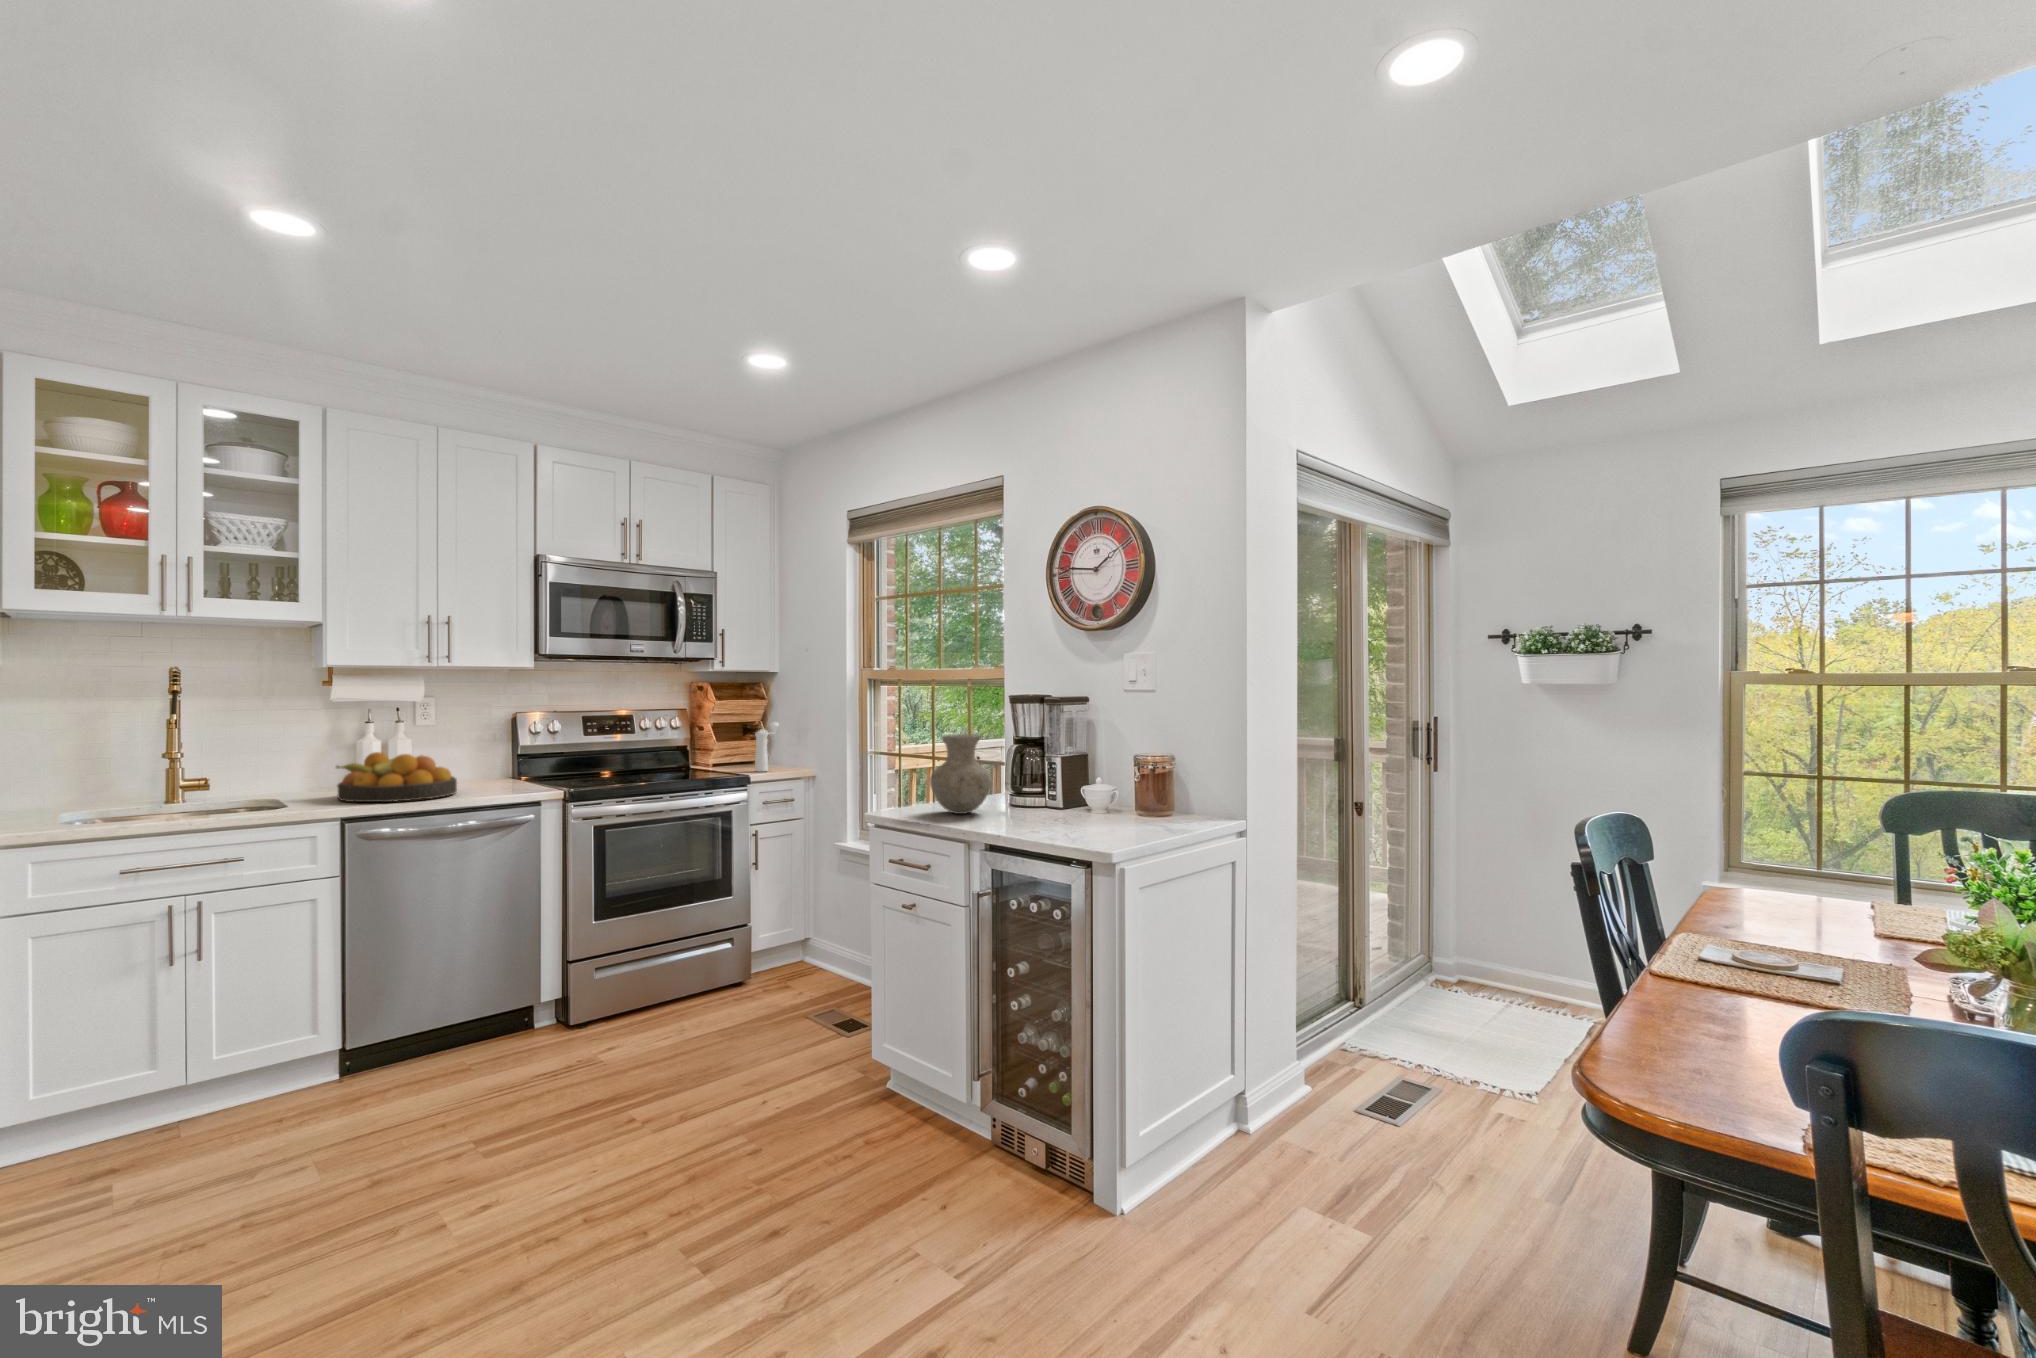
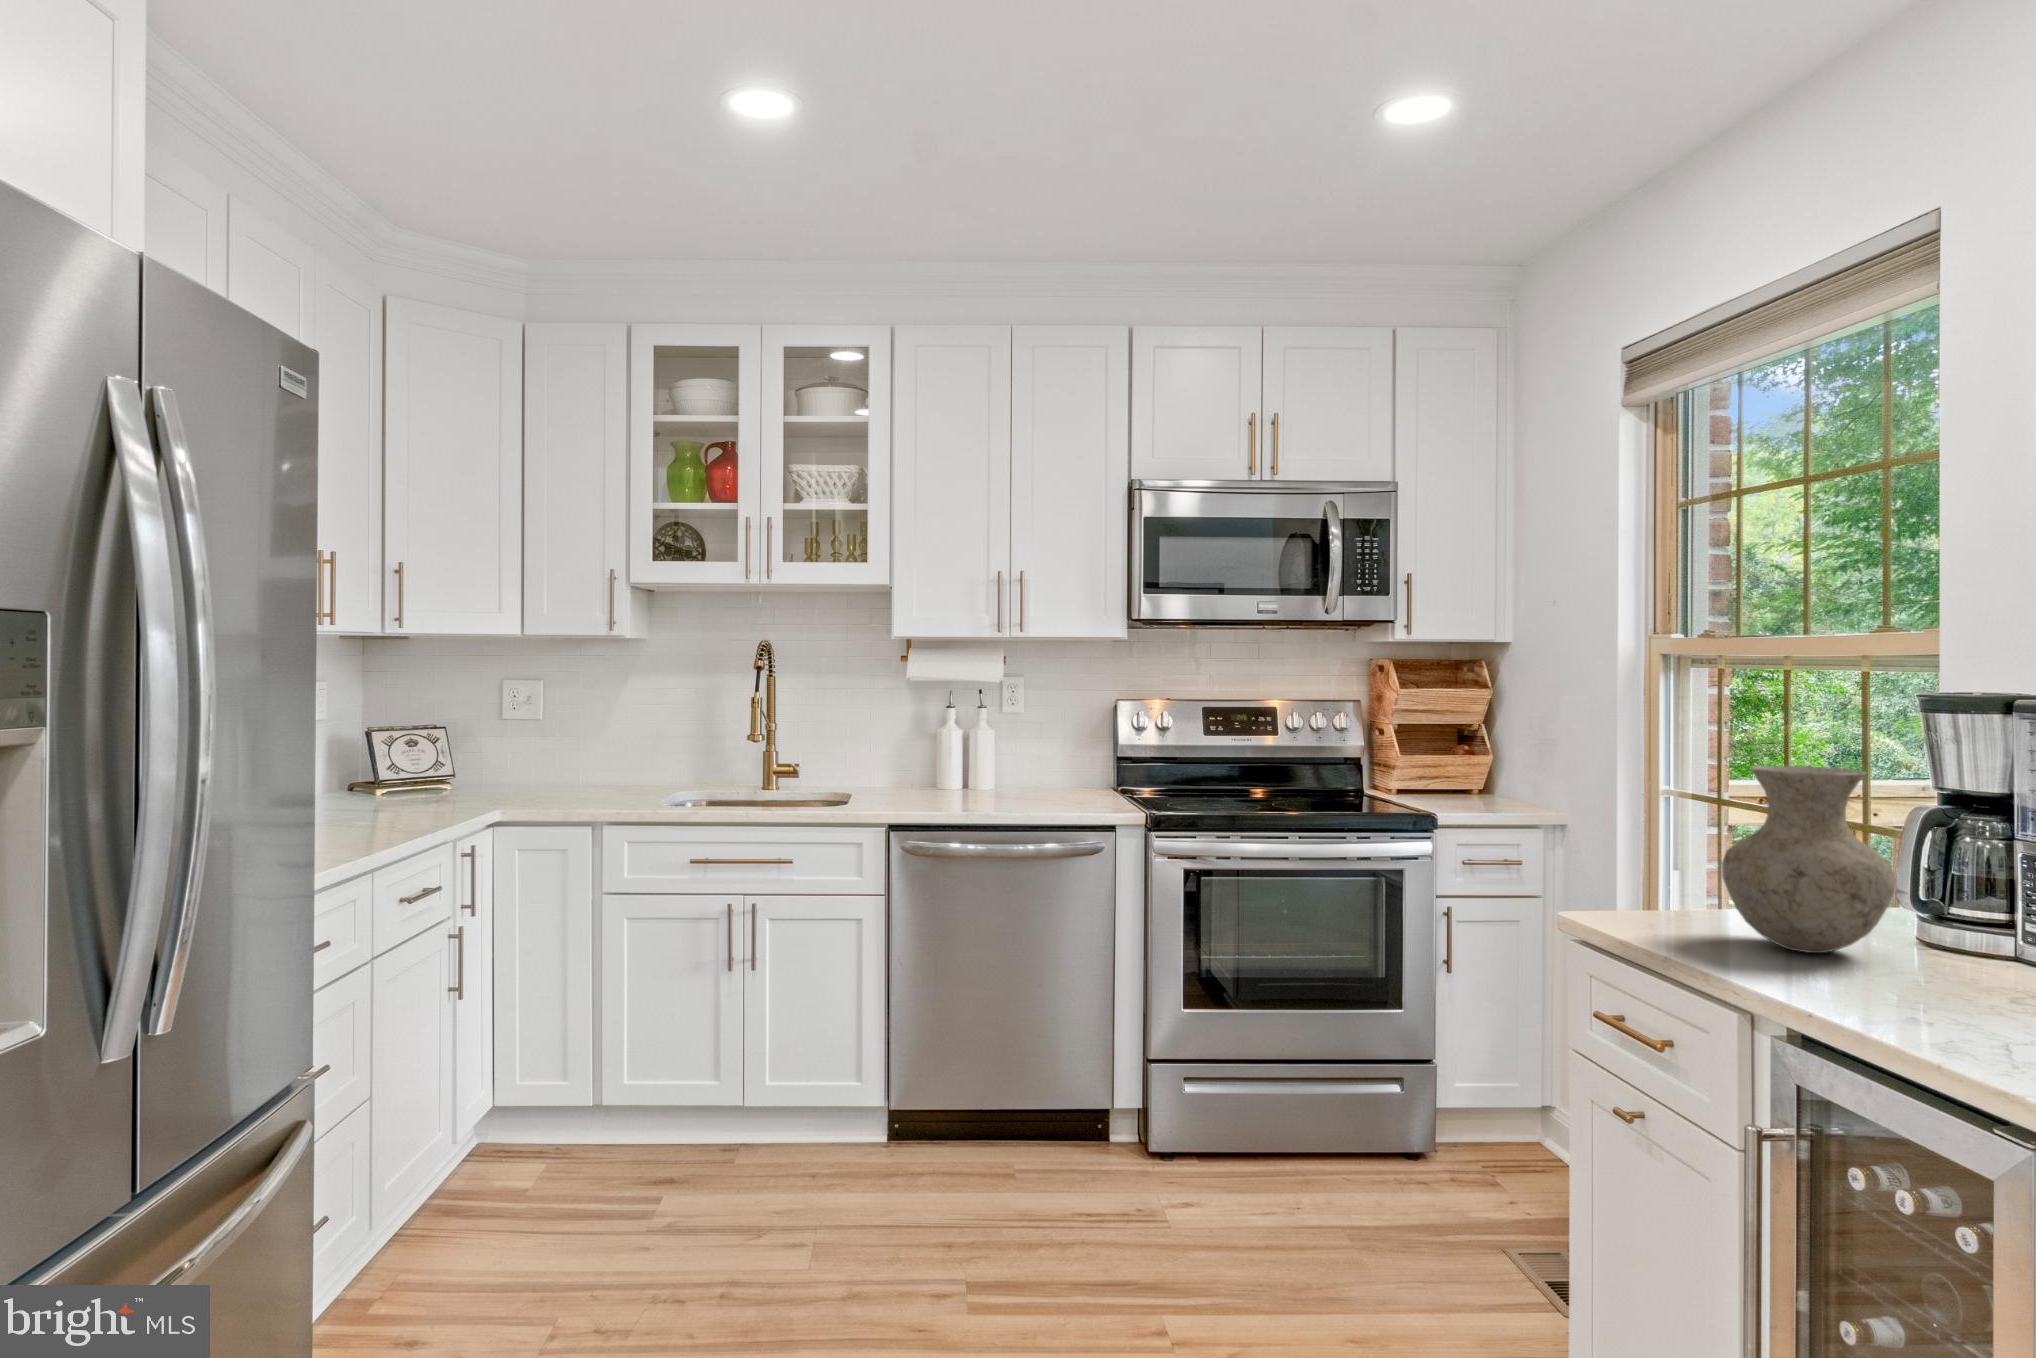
pepper mill: present [755,722,778,772] -> none [1456,727,1503,808]
fruit bowl: present [337,752,457,802] -> none [898,745,1024,809]

